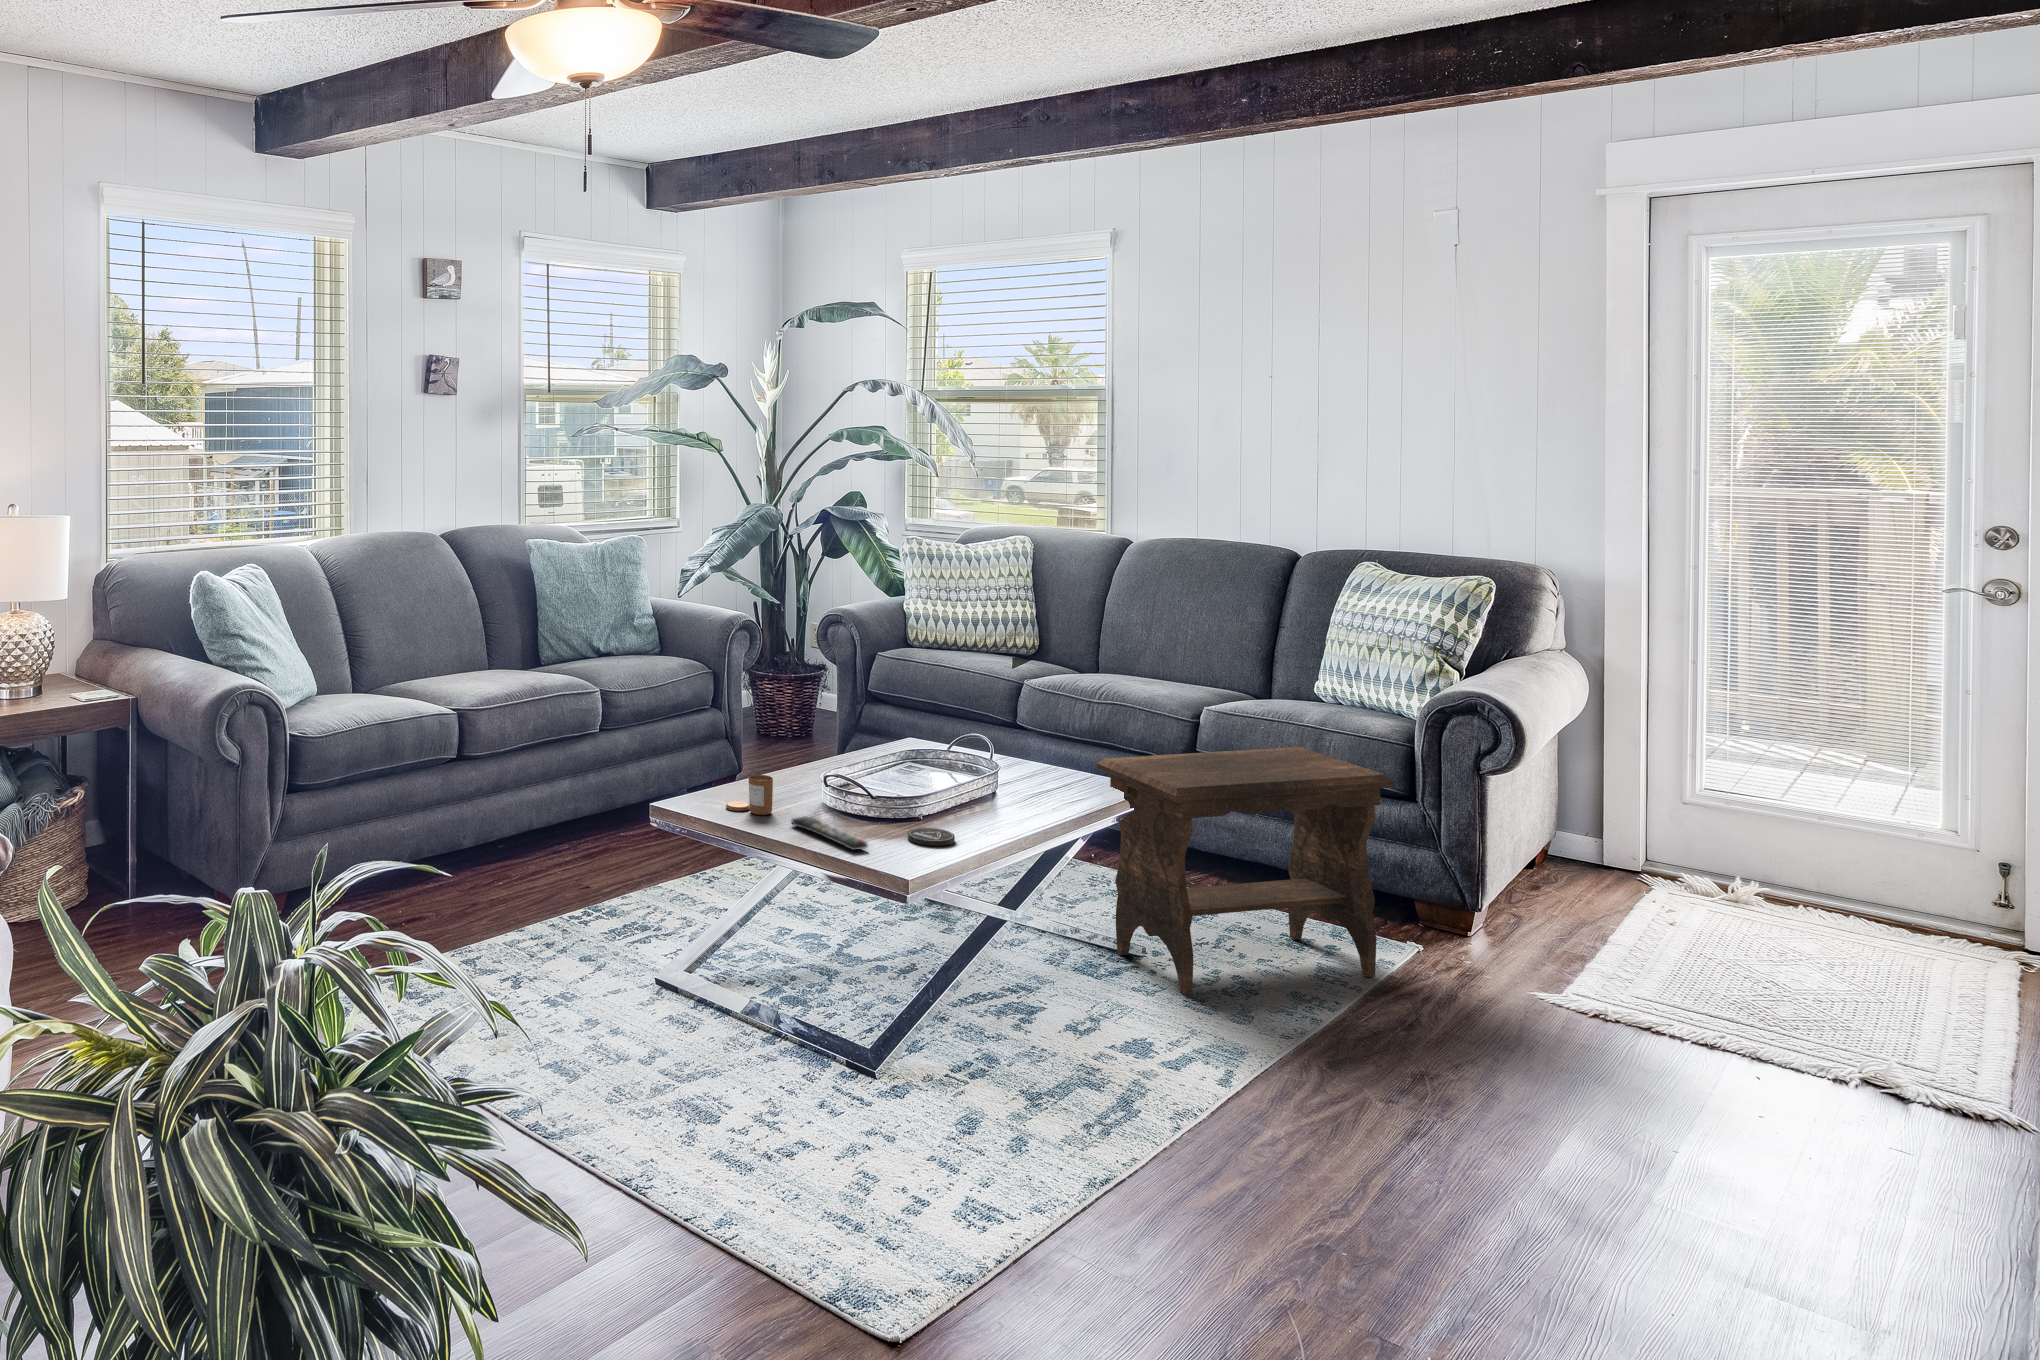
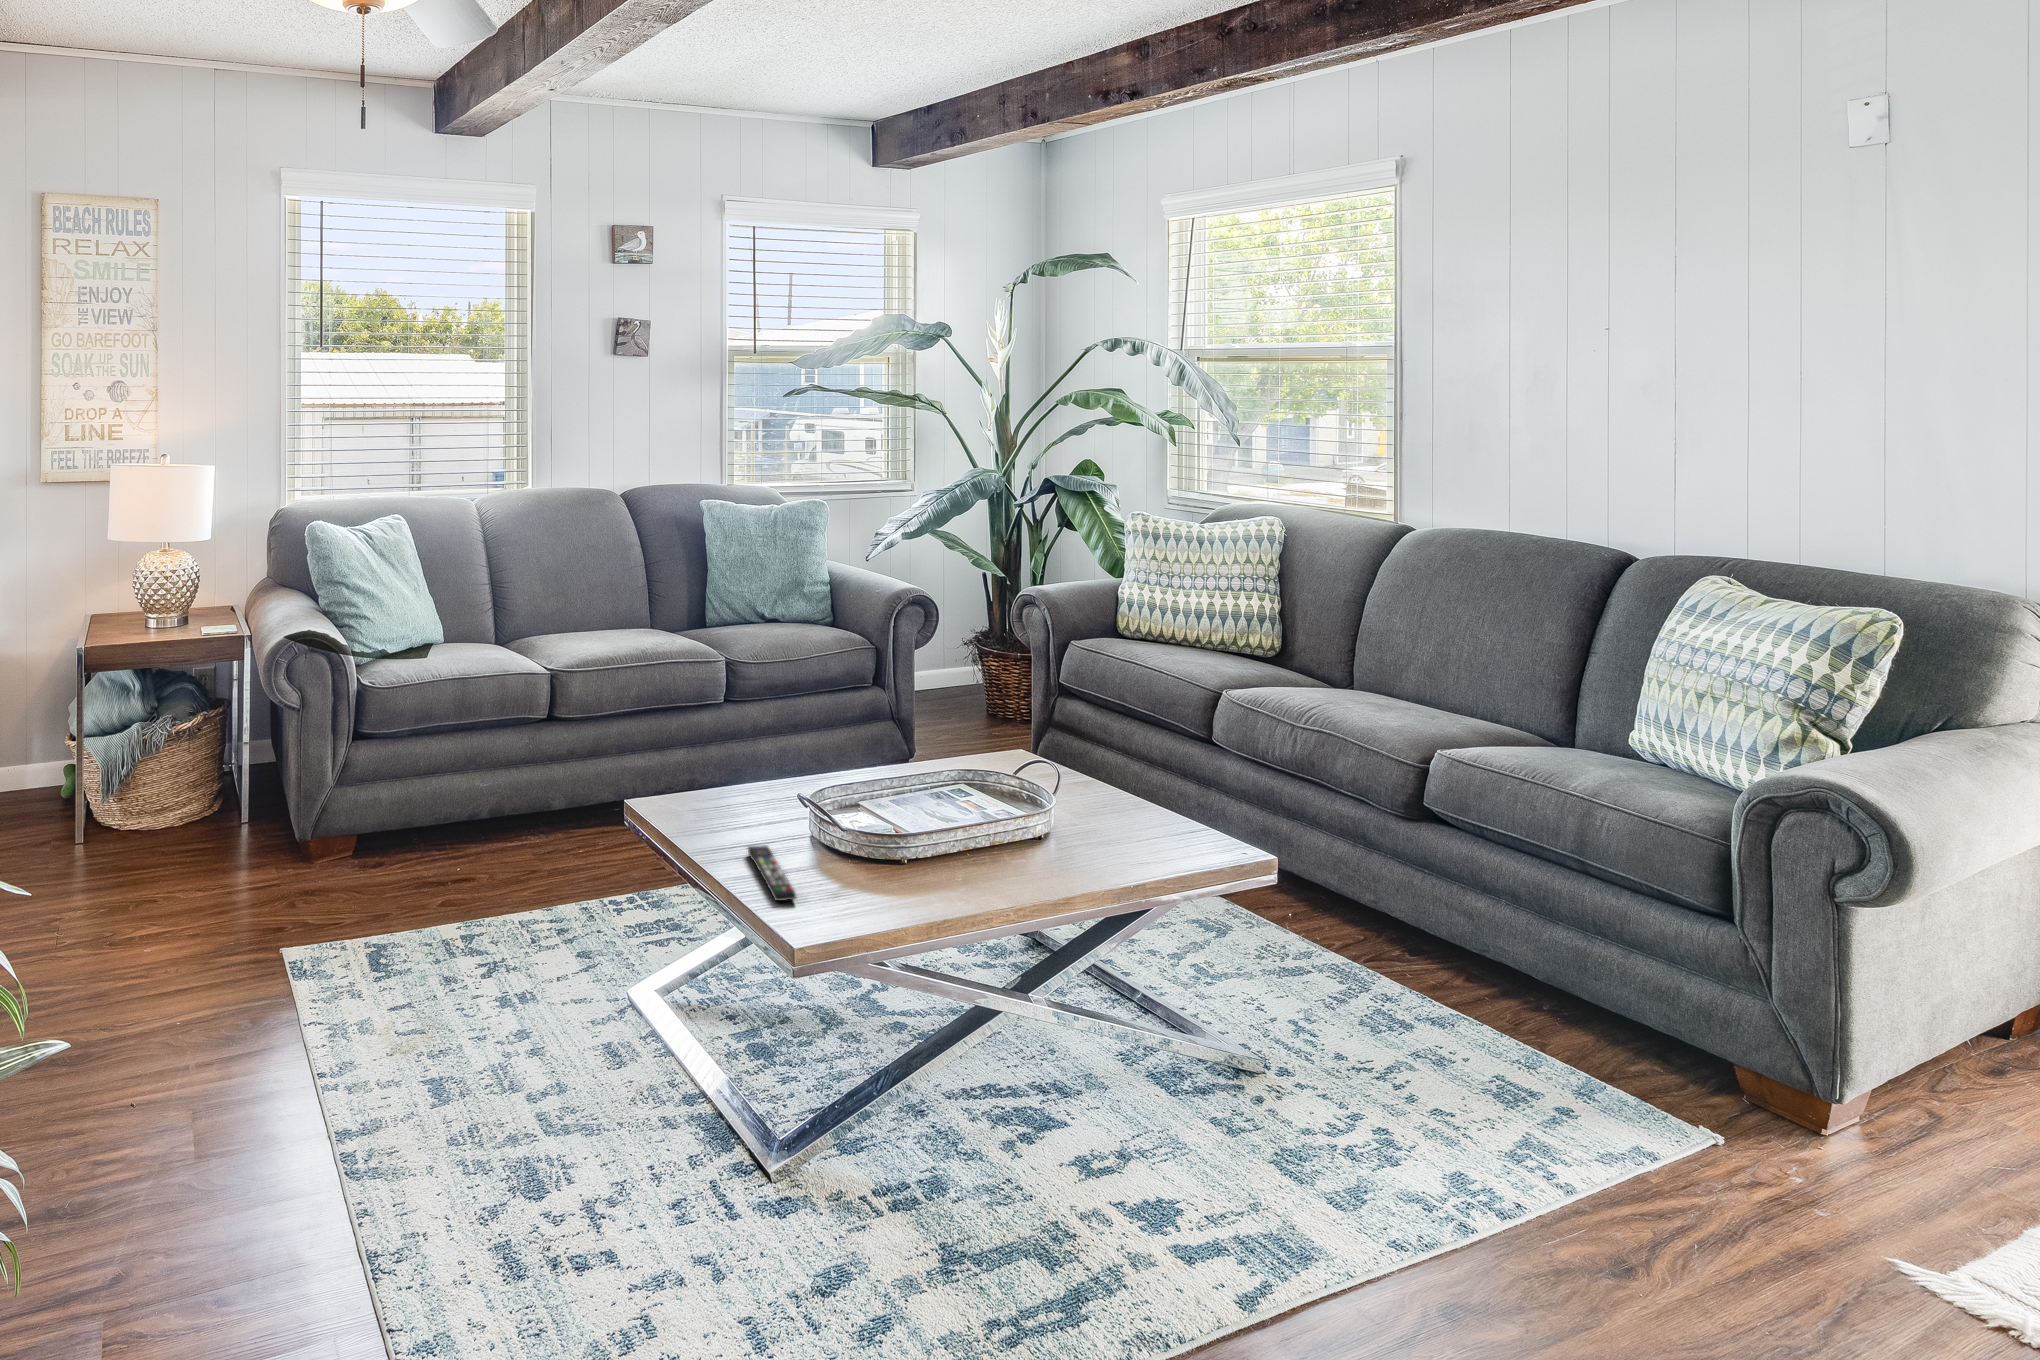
footstool: present [1097,747,1395,995] -> none [1202,813,1640,1168]
candle: present [726,775,773,815] -> none [703,788,748,835]
coaster: present [908,828,955,846] -> none [864,880,921,910]

